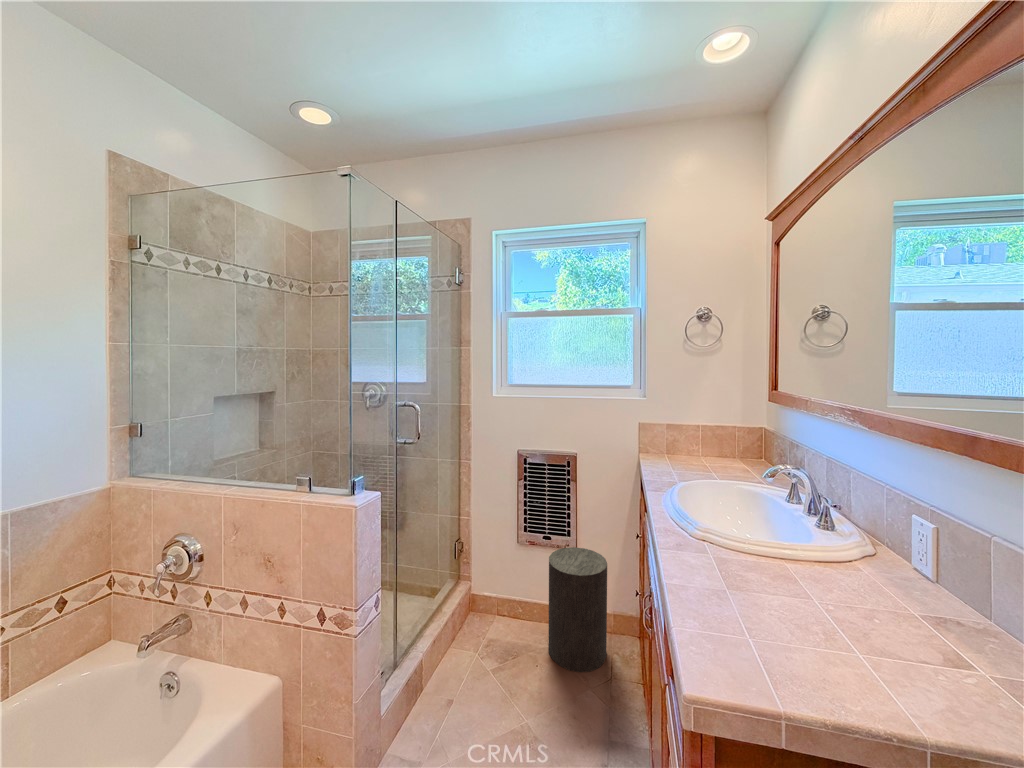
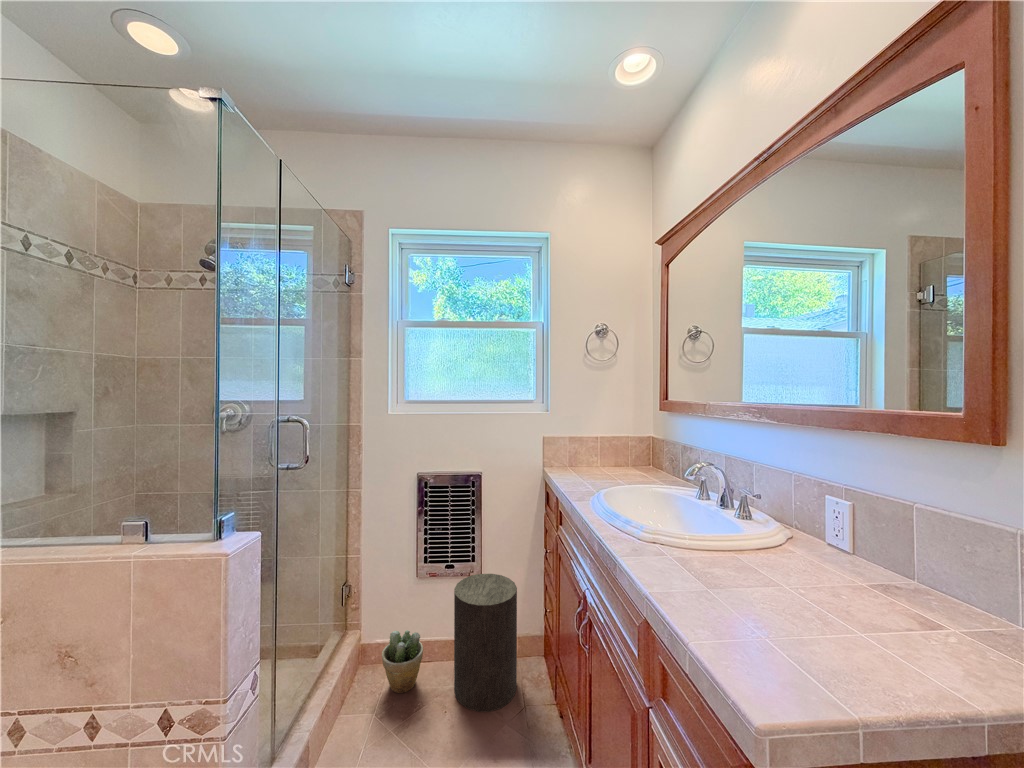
potted plant: none [487,586,522,640] -> present [382,630,423,693]

